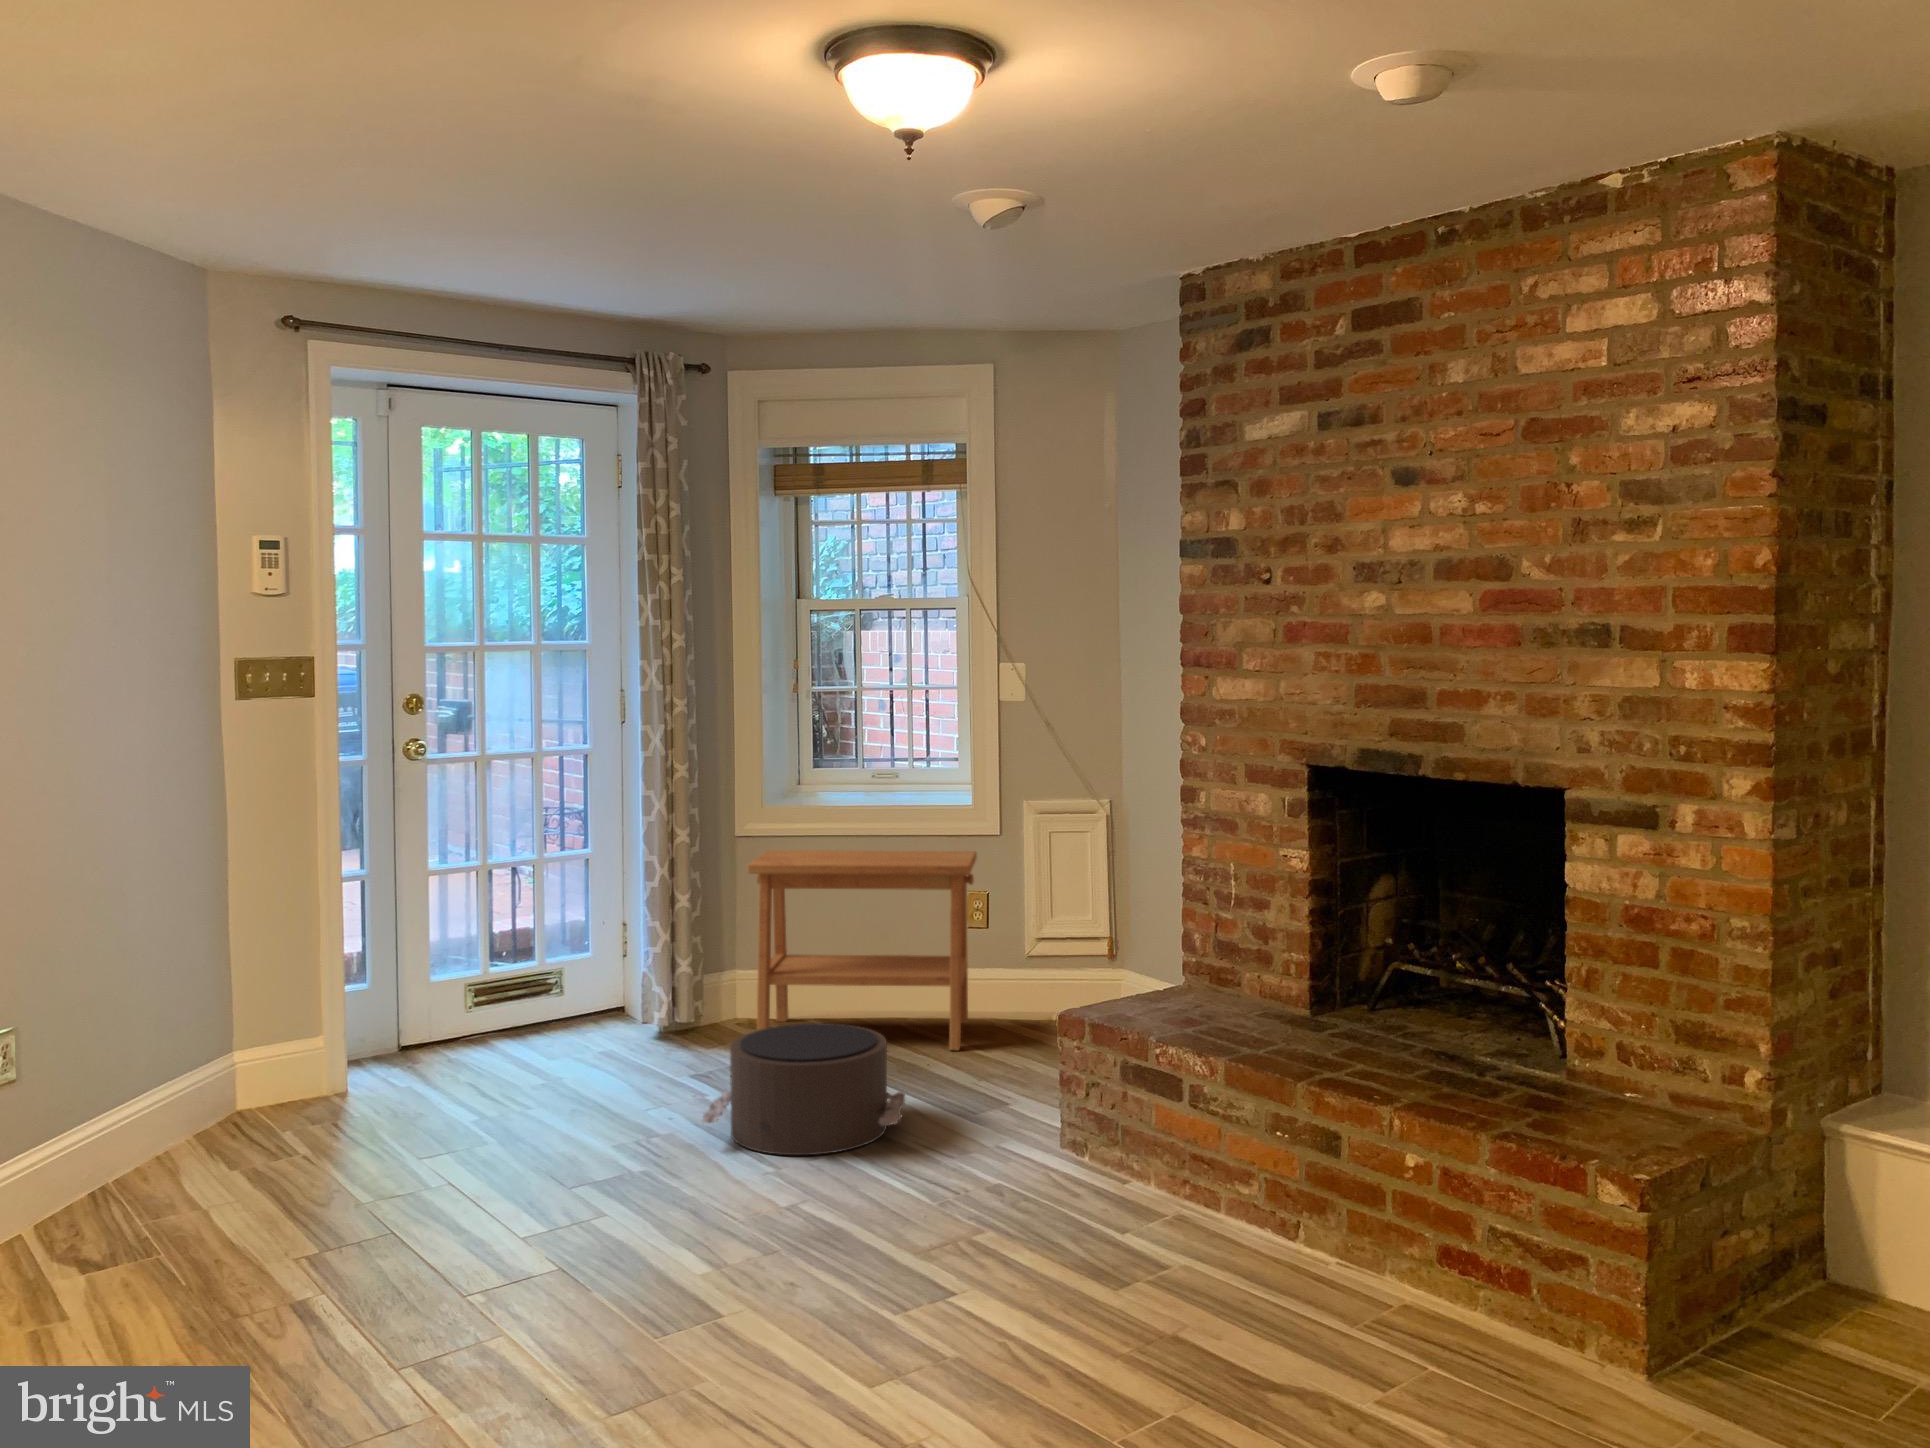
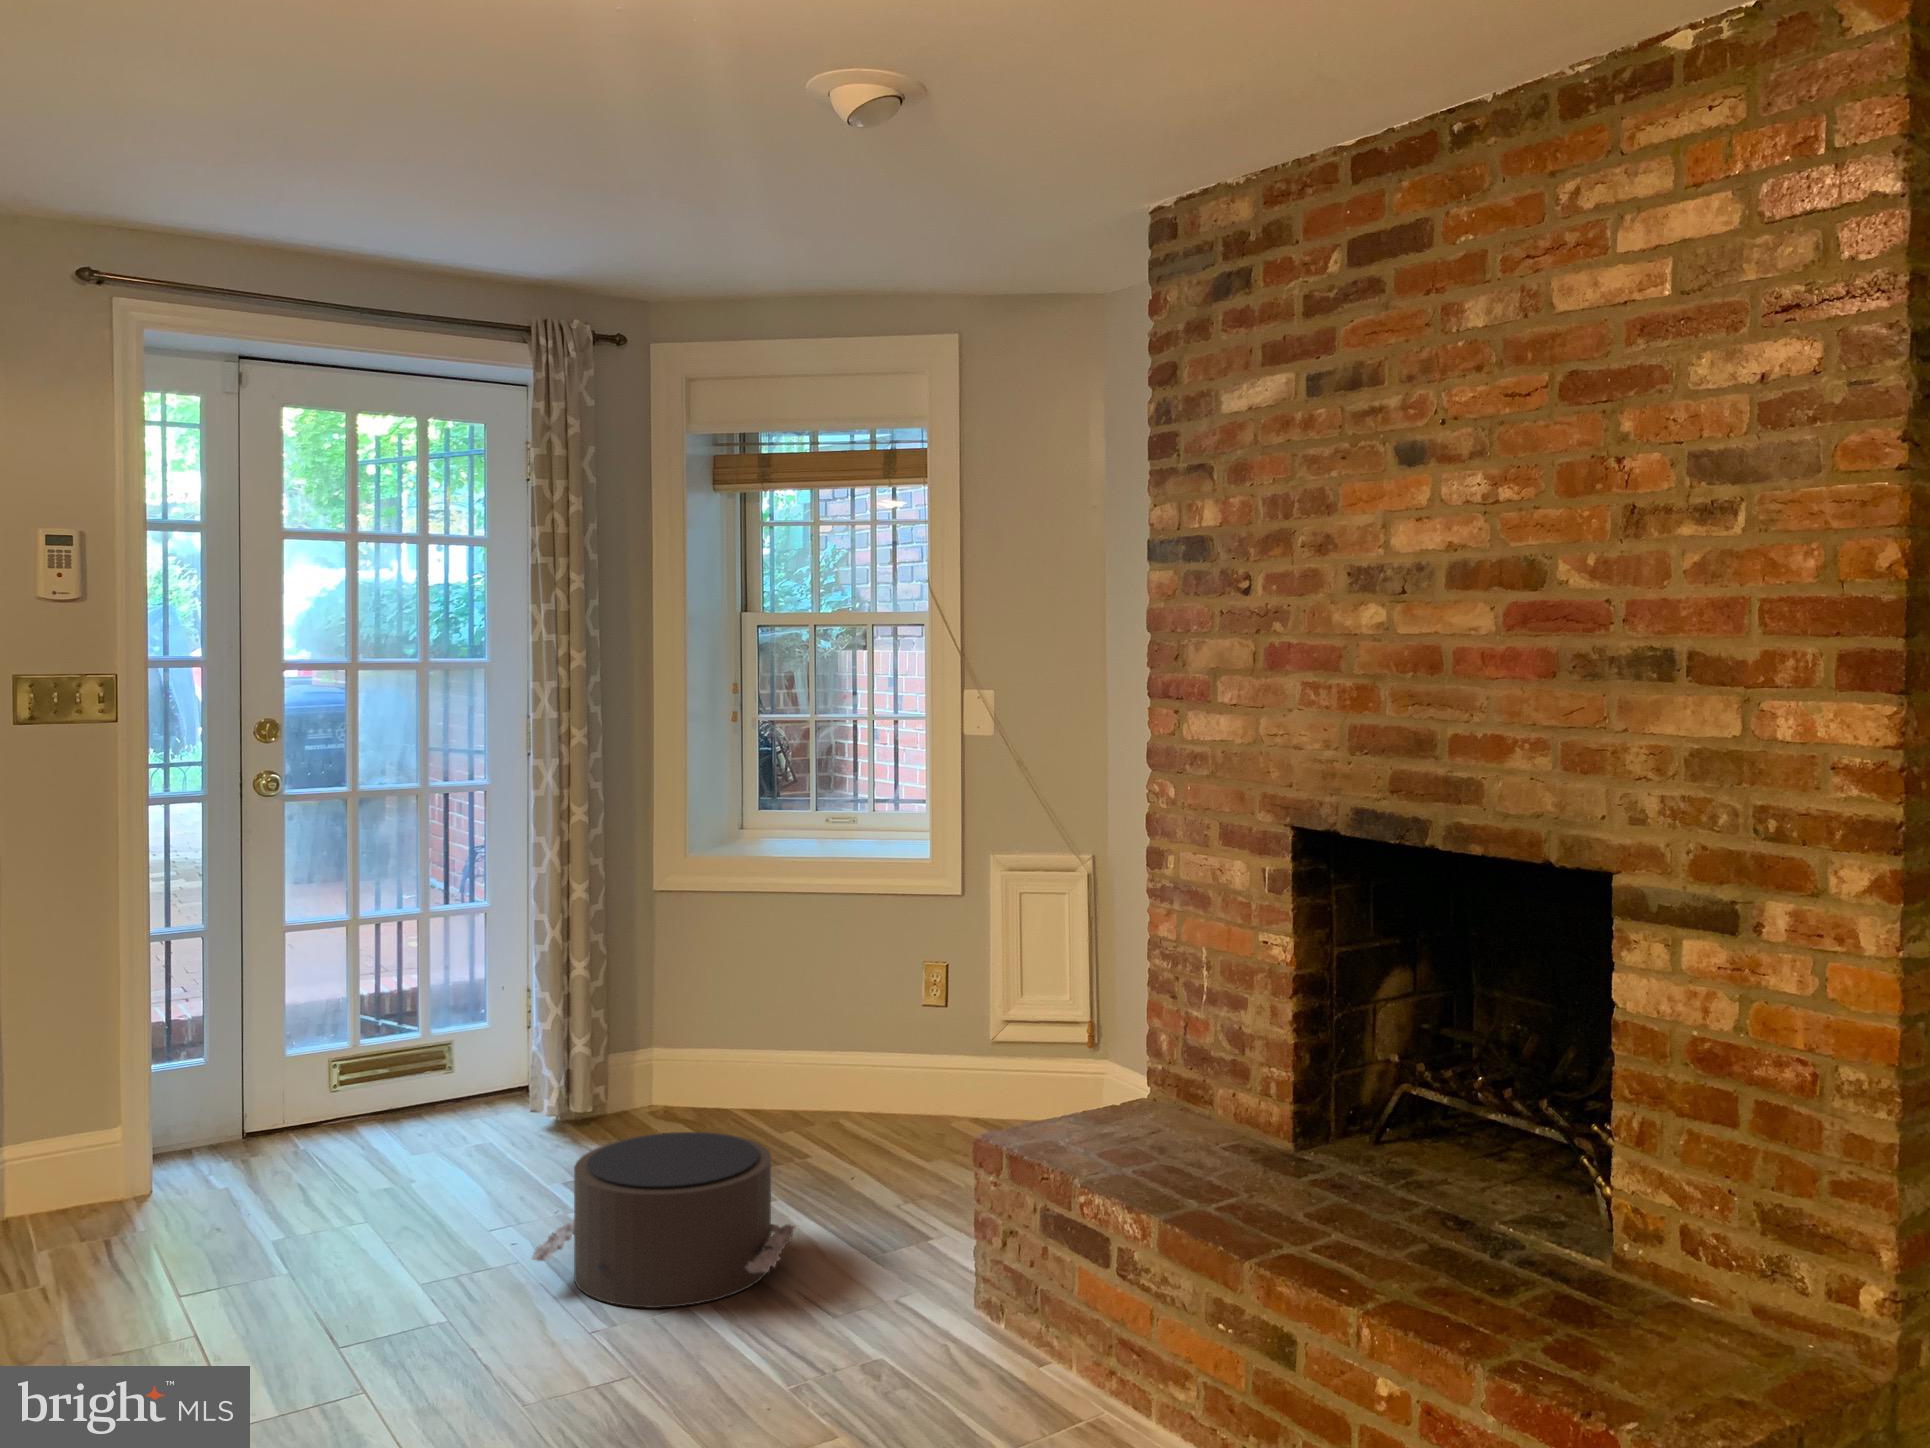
side table: present [748,850,977,1050] -> none [650,908,933,1160]

